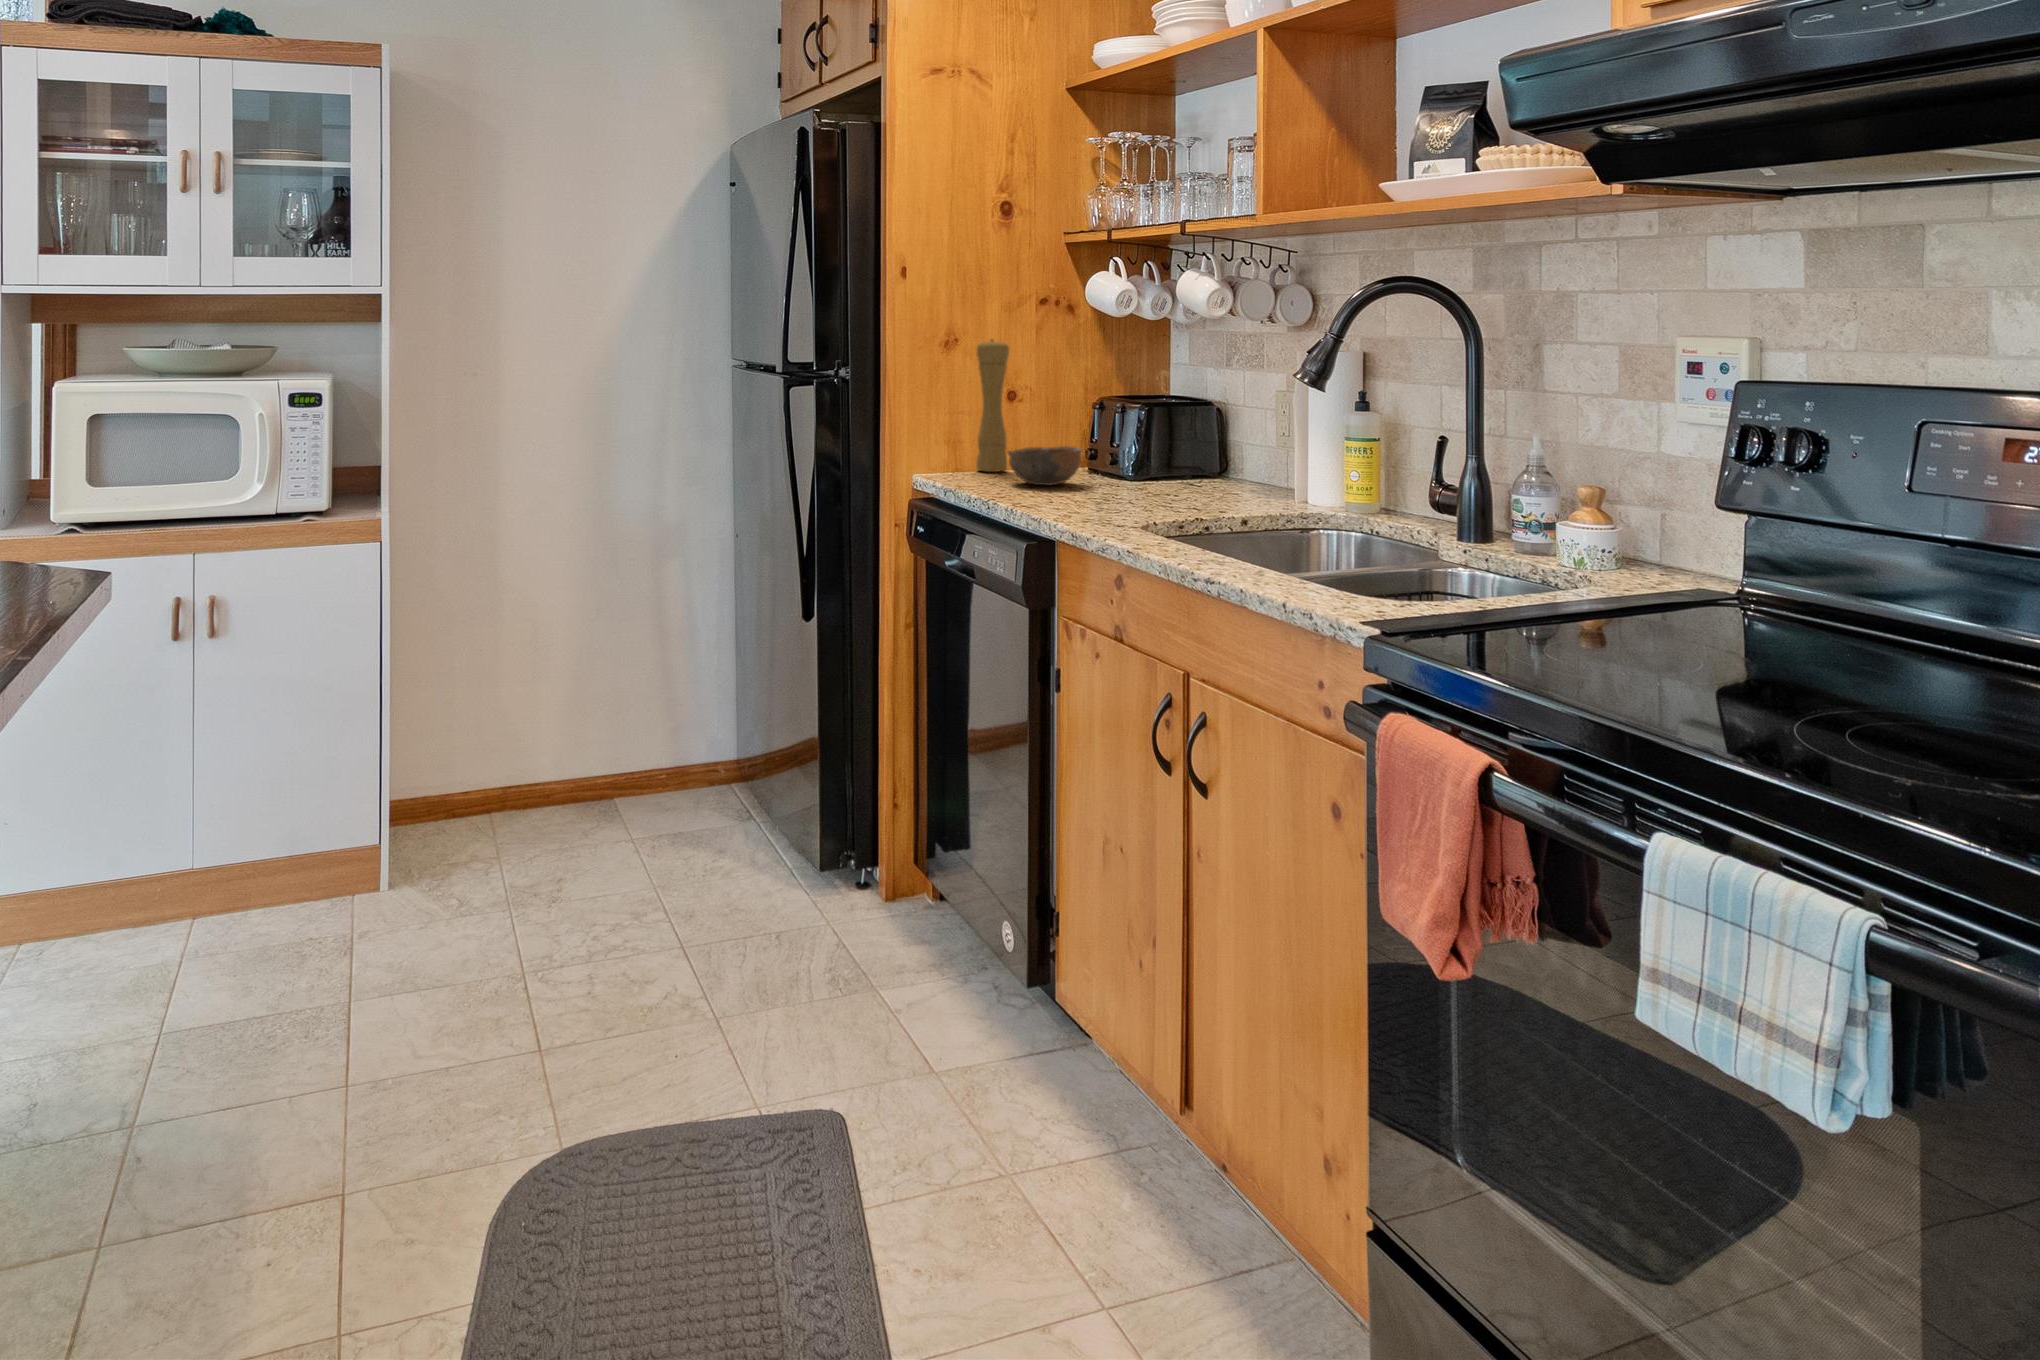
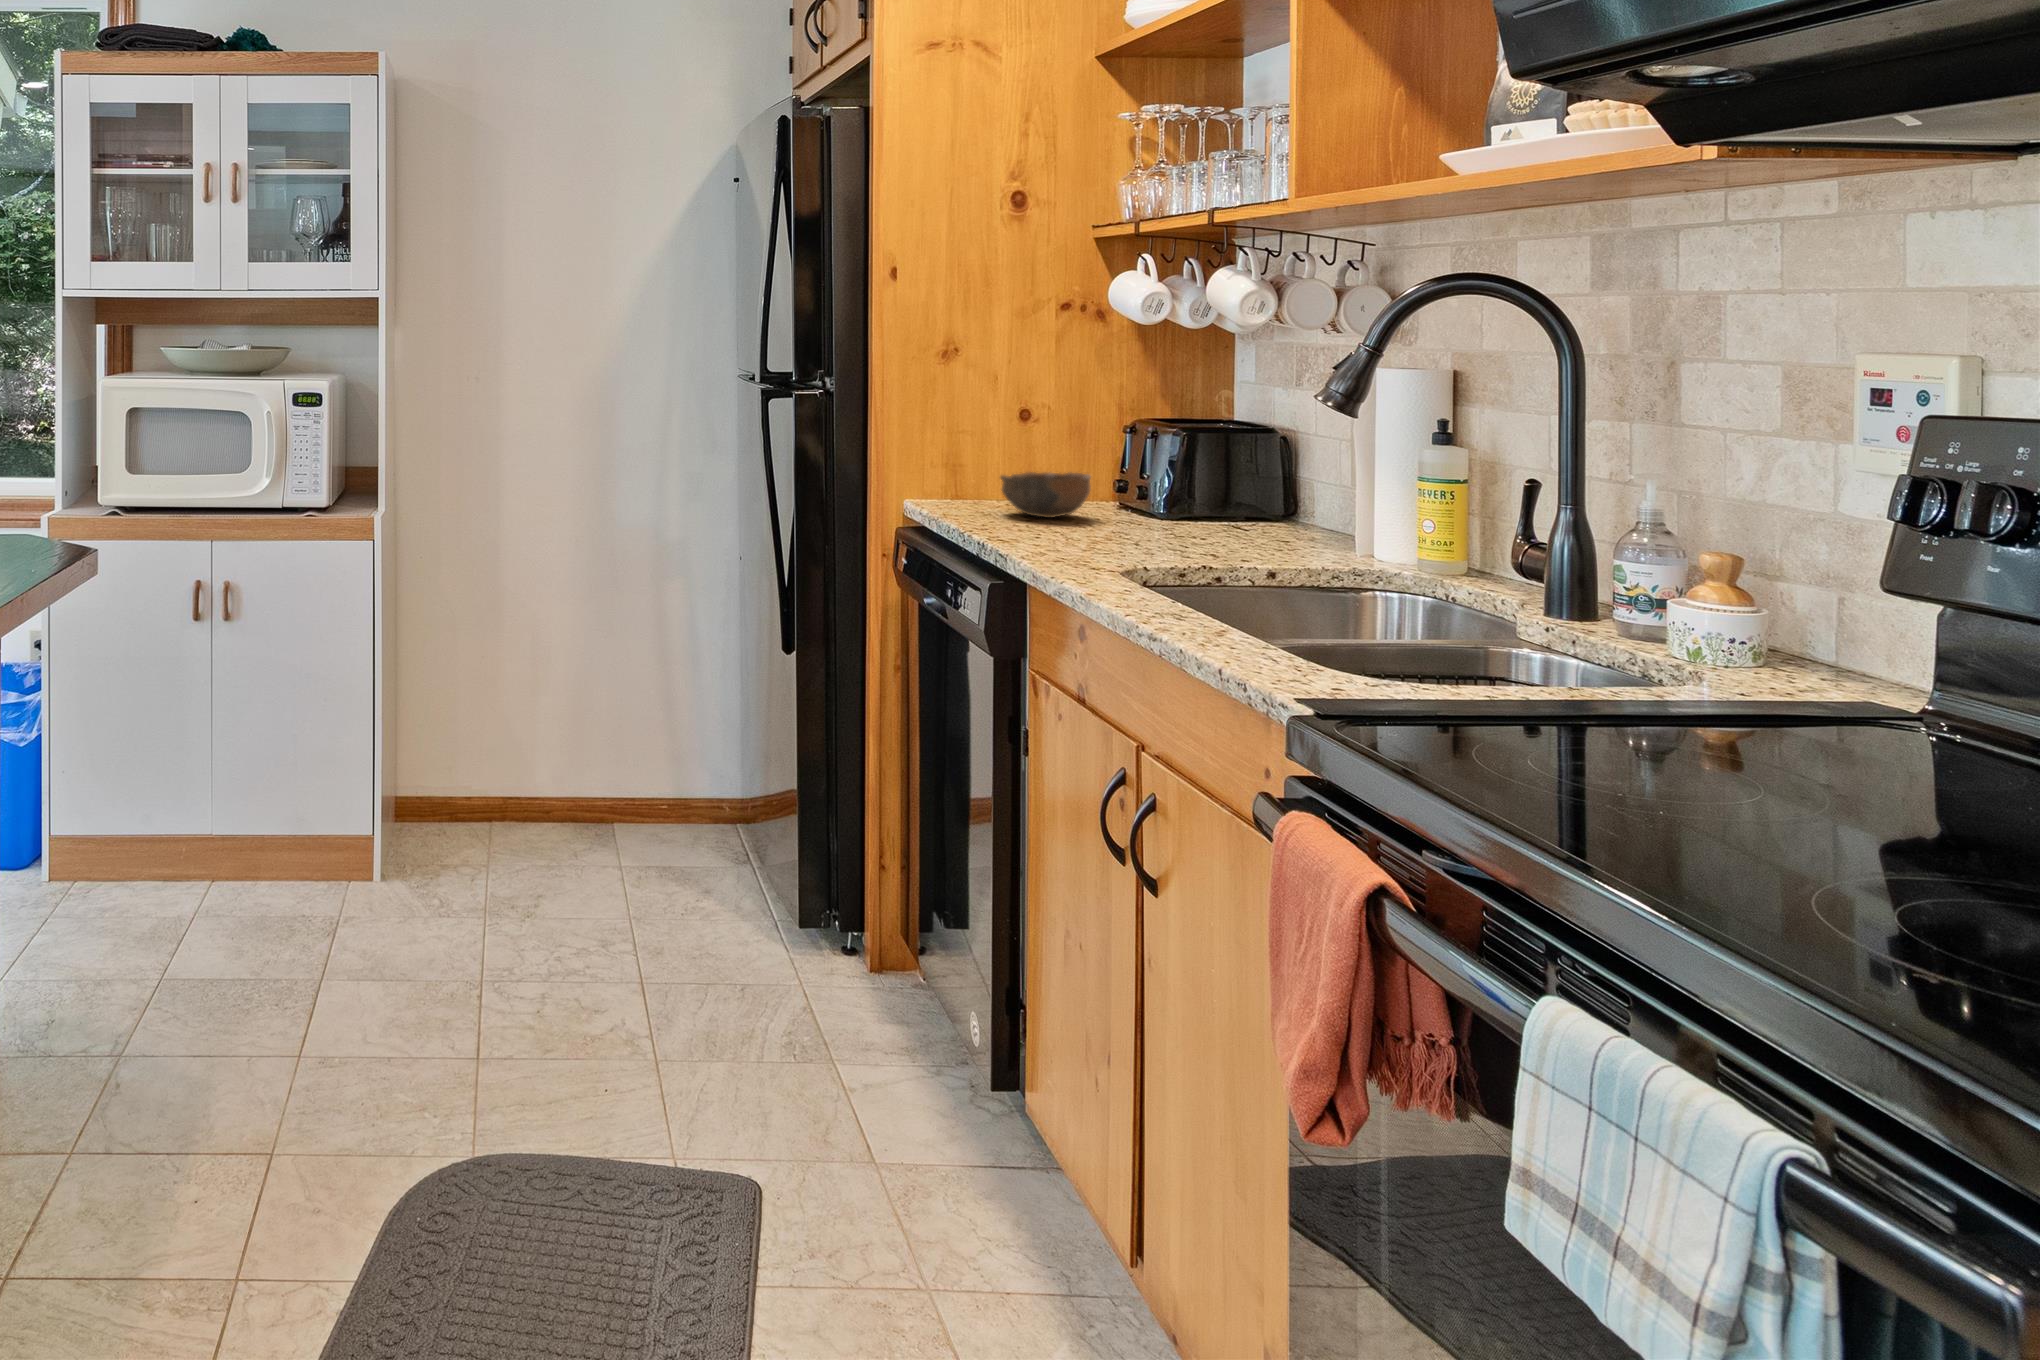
pepper mill: present [976,339,1009,472] -> none [976,347,1016,499]

